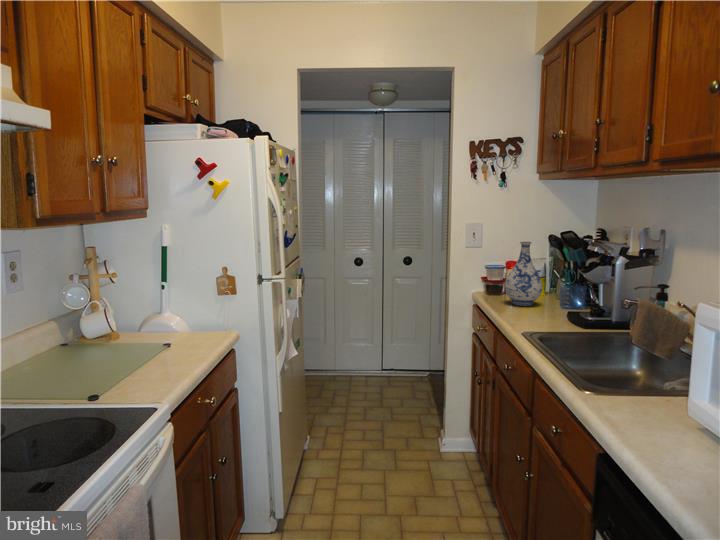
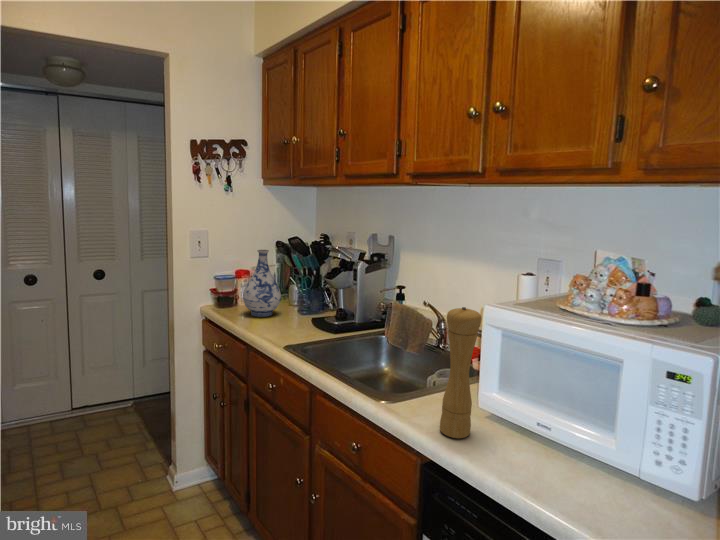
pepper mill: none [619,295,666,429] -> present [440,307,482,438]

